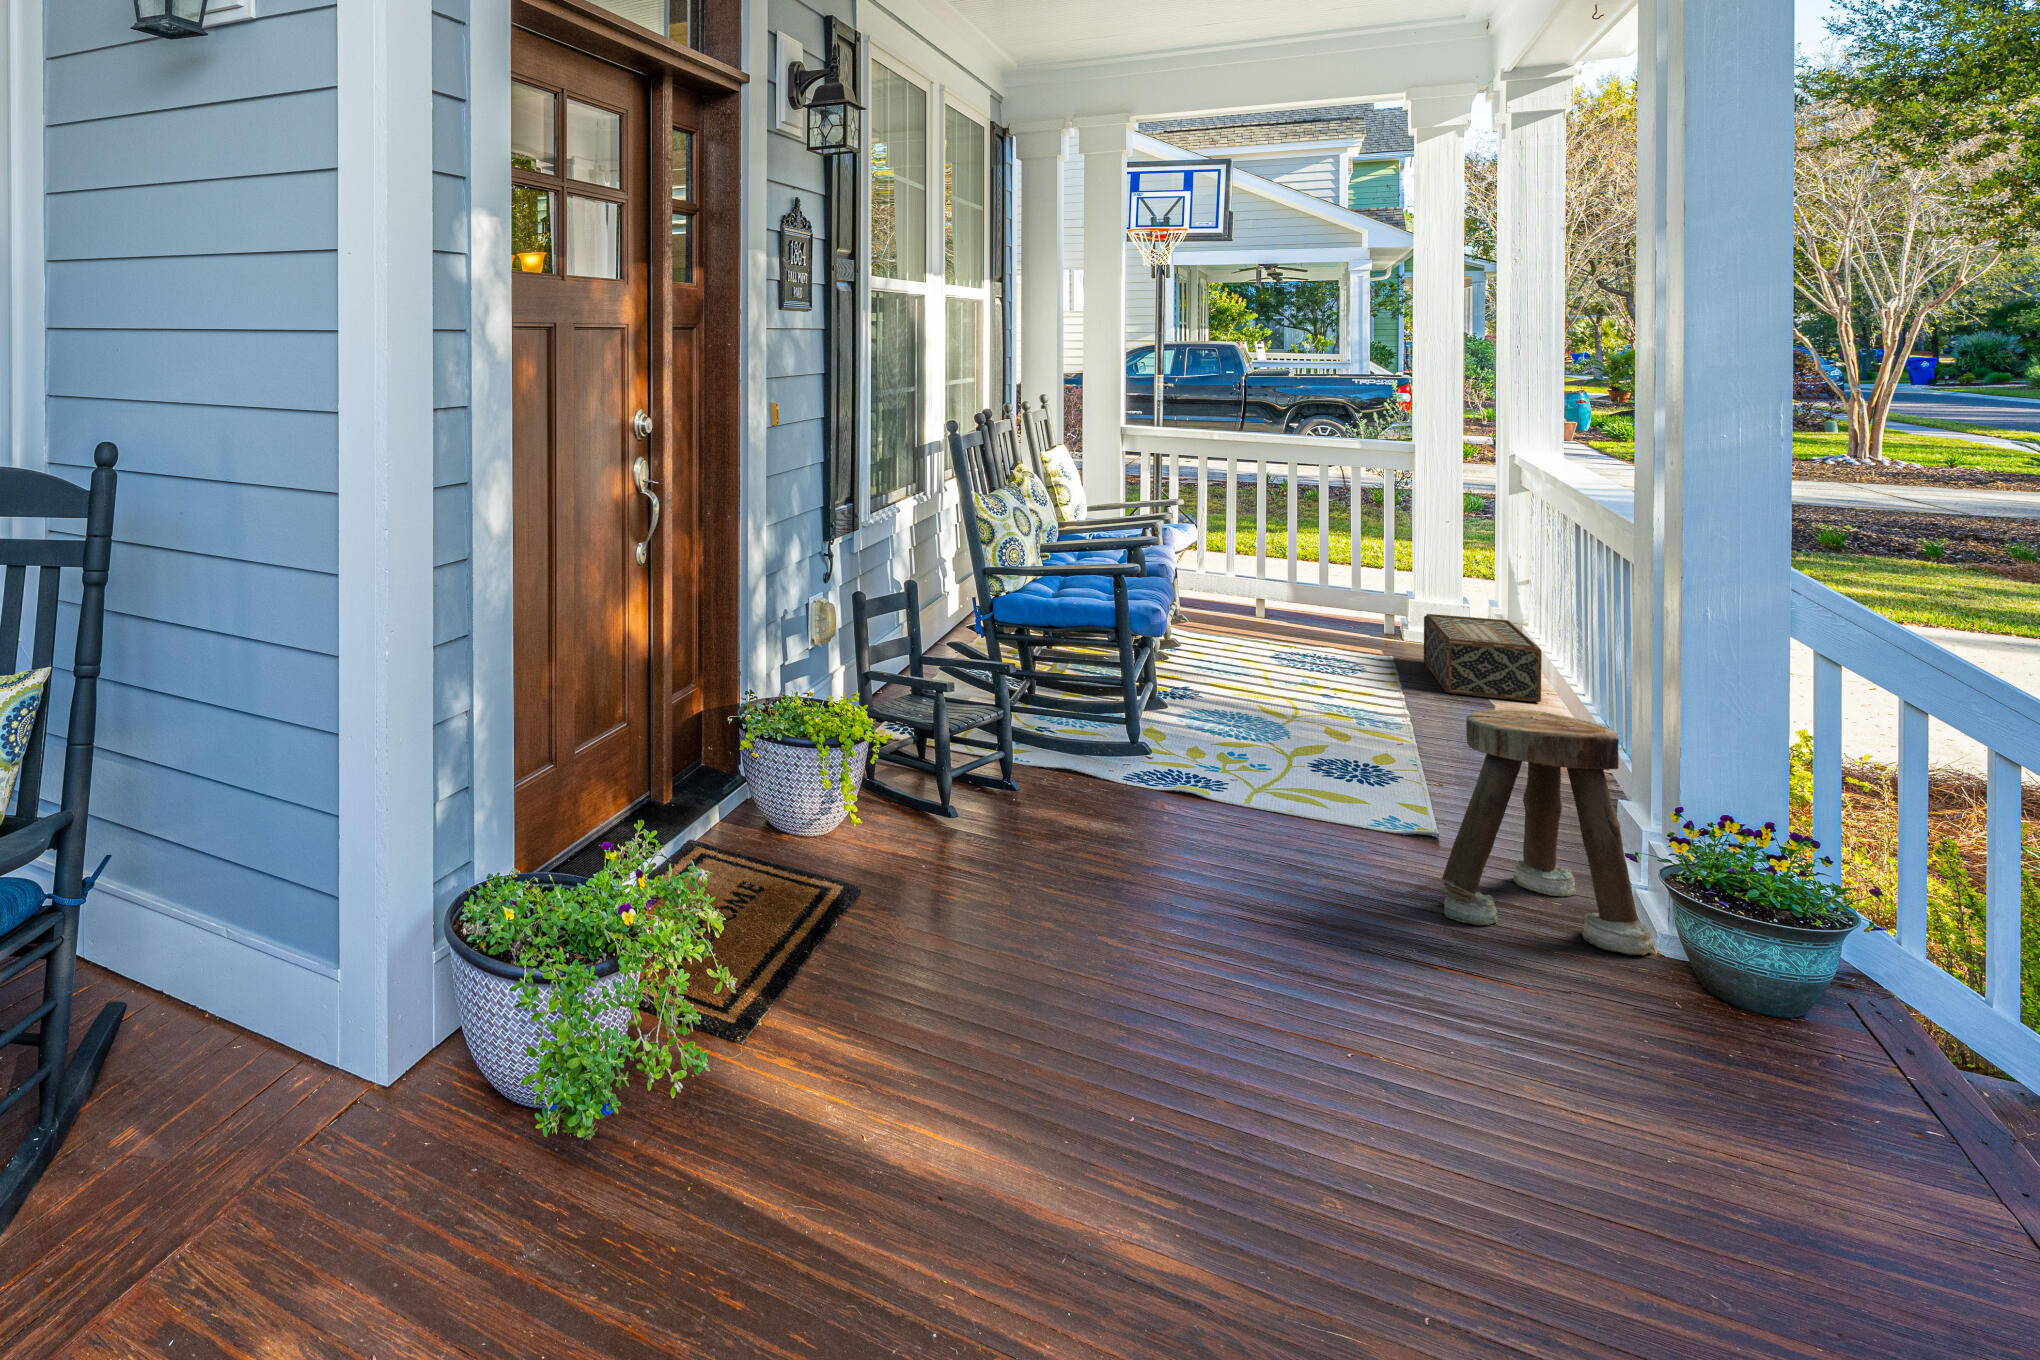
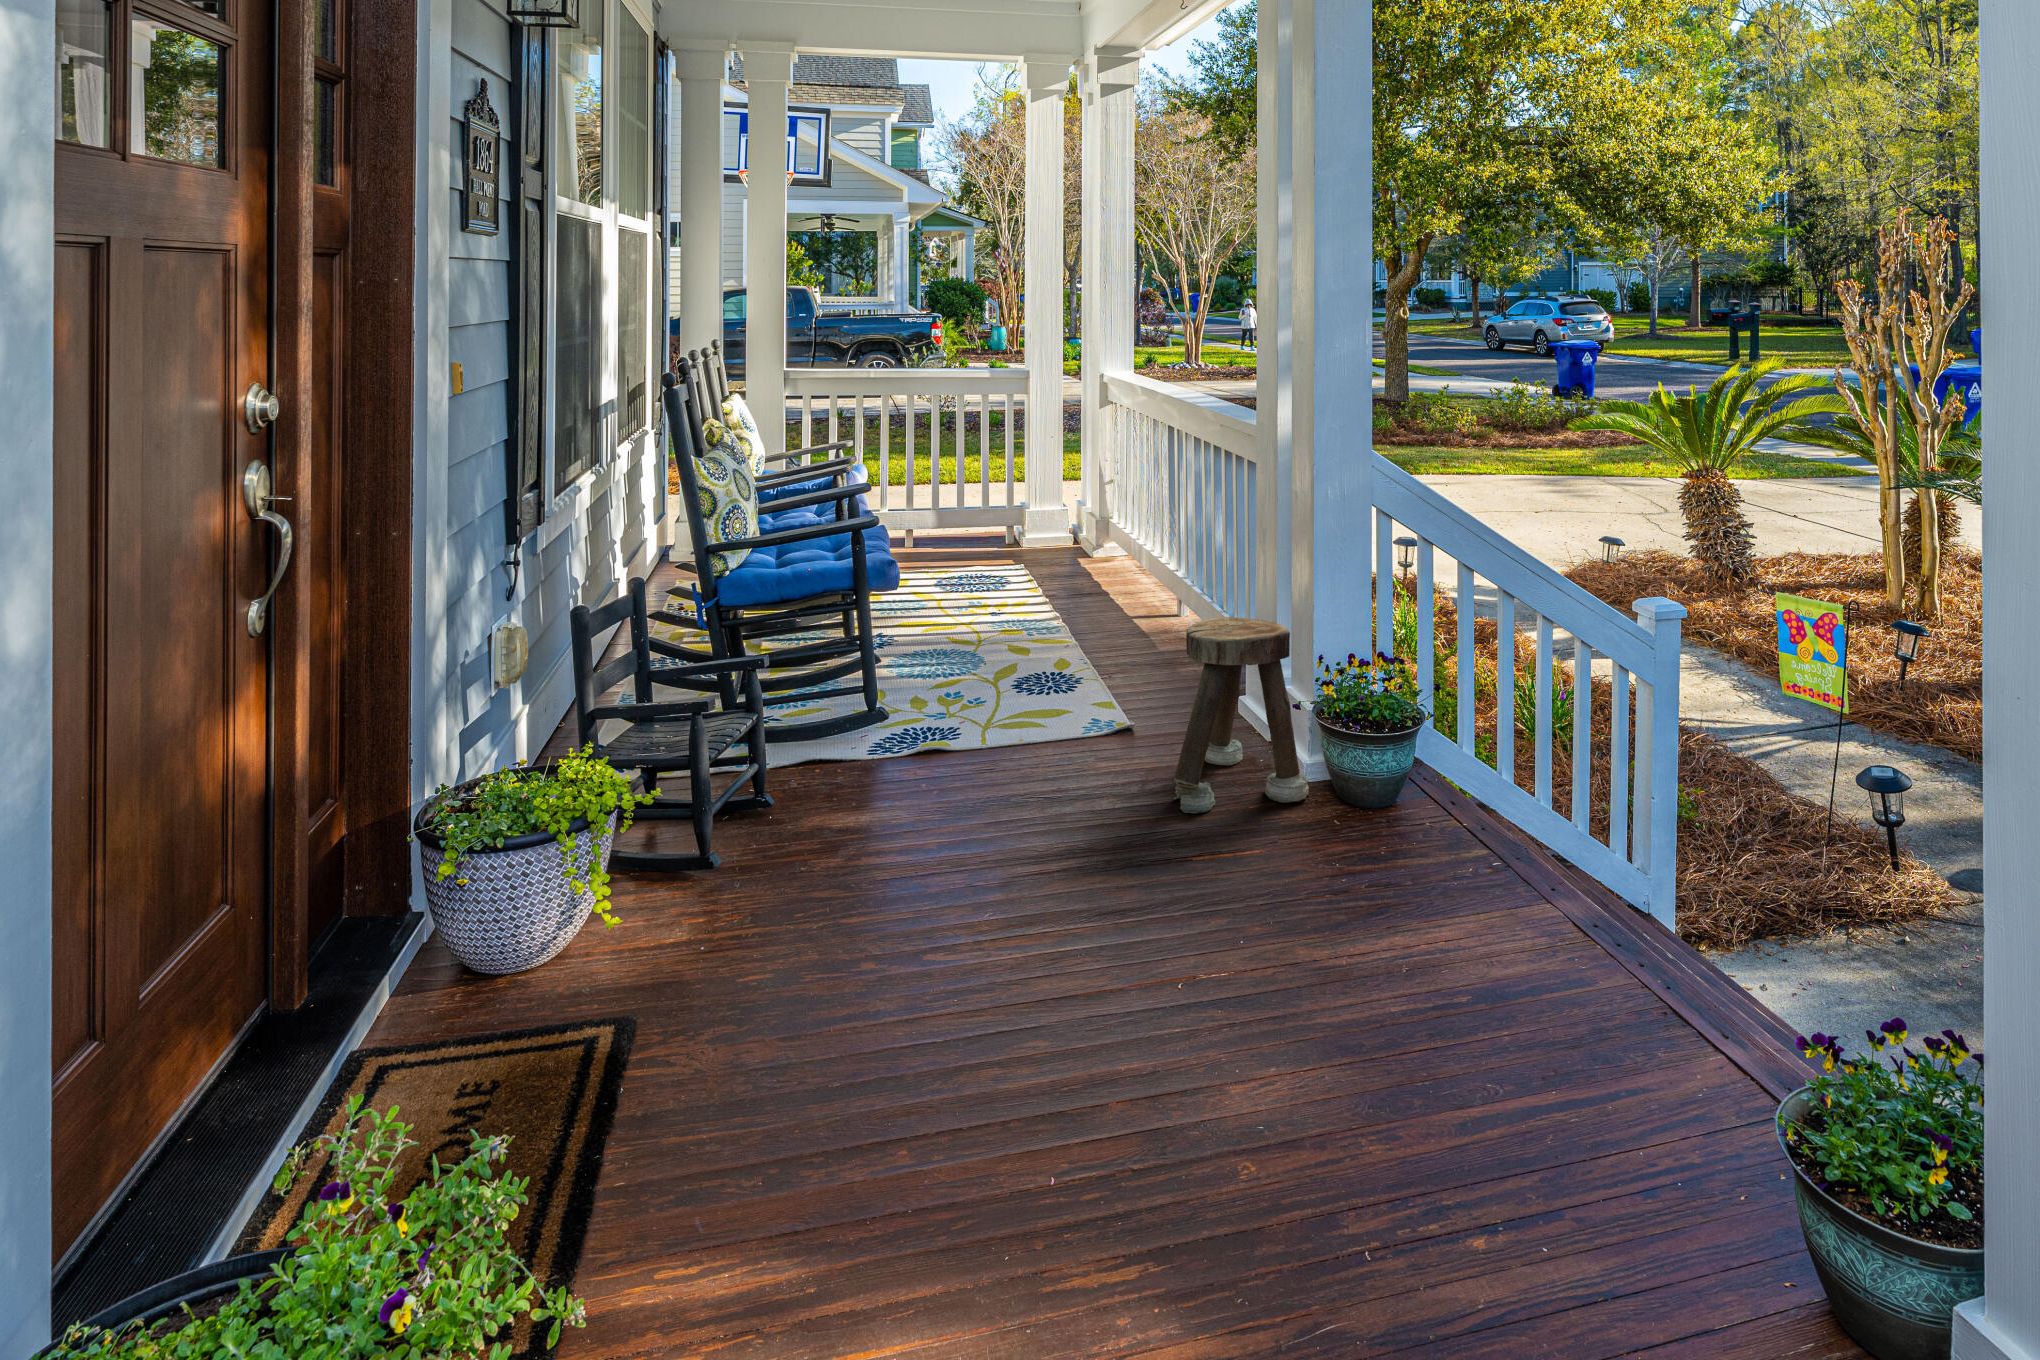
woven basket: present [1424,614,1542,702] -> none [1046,525,1138,594]

